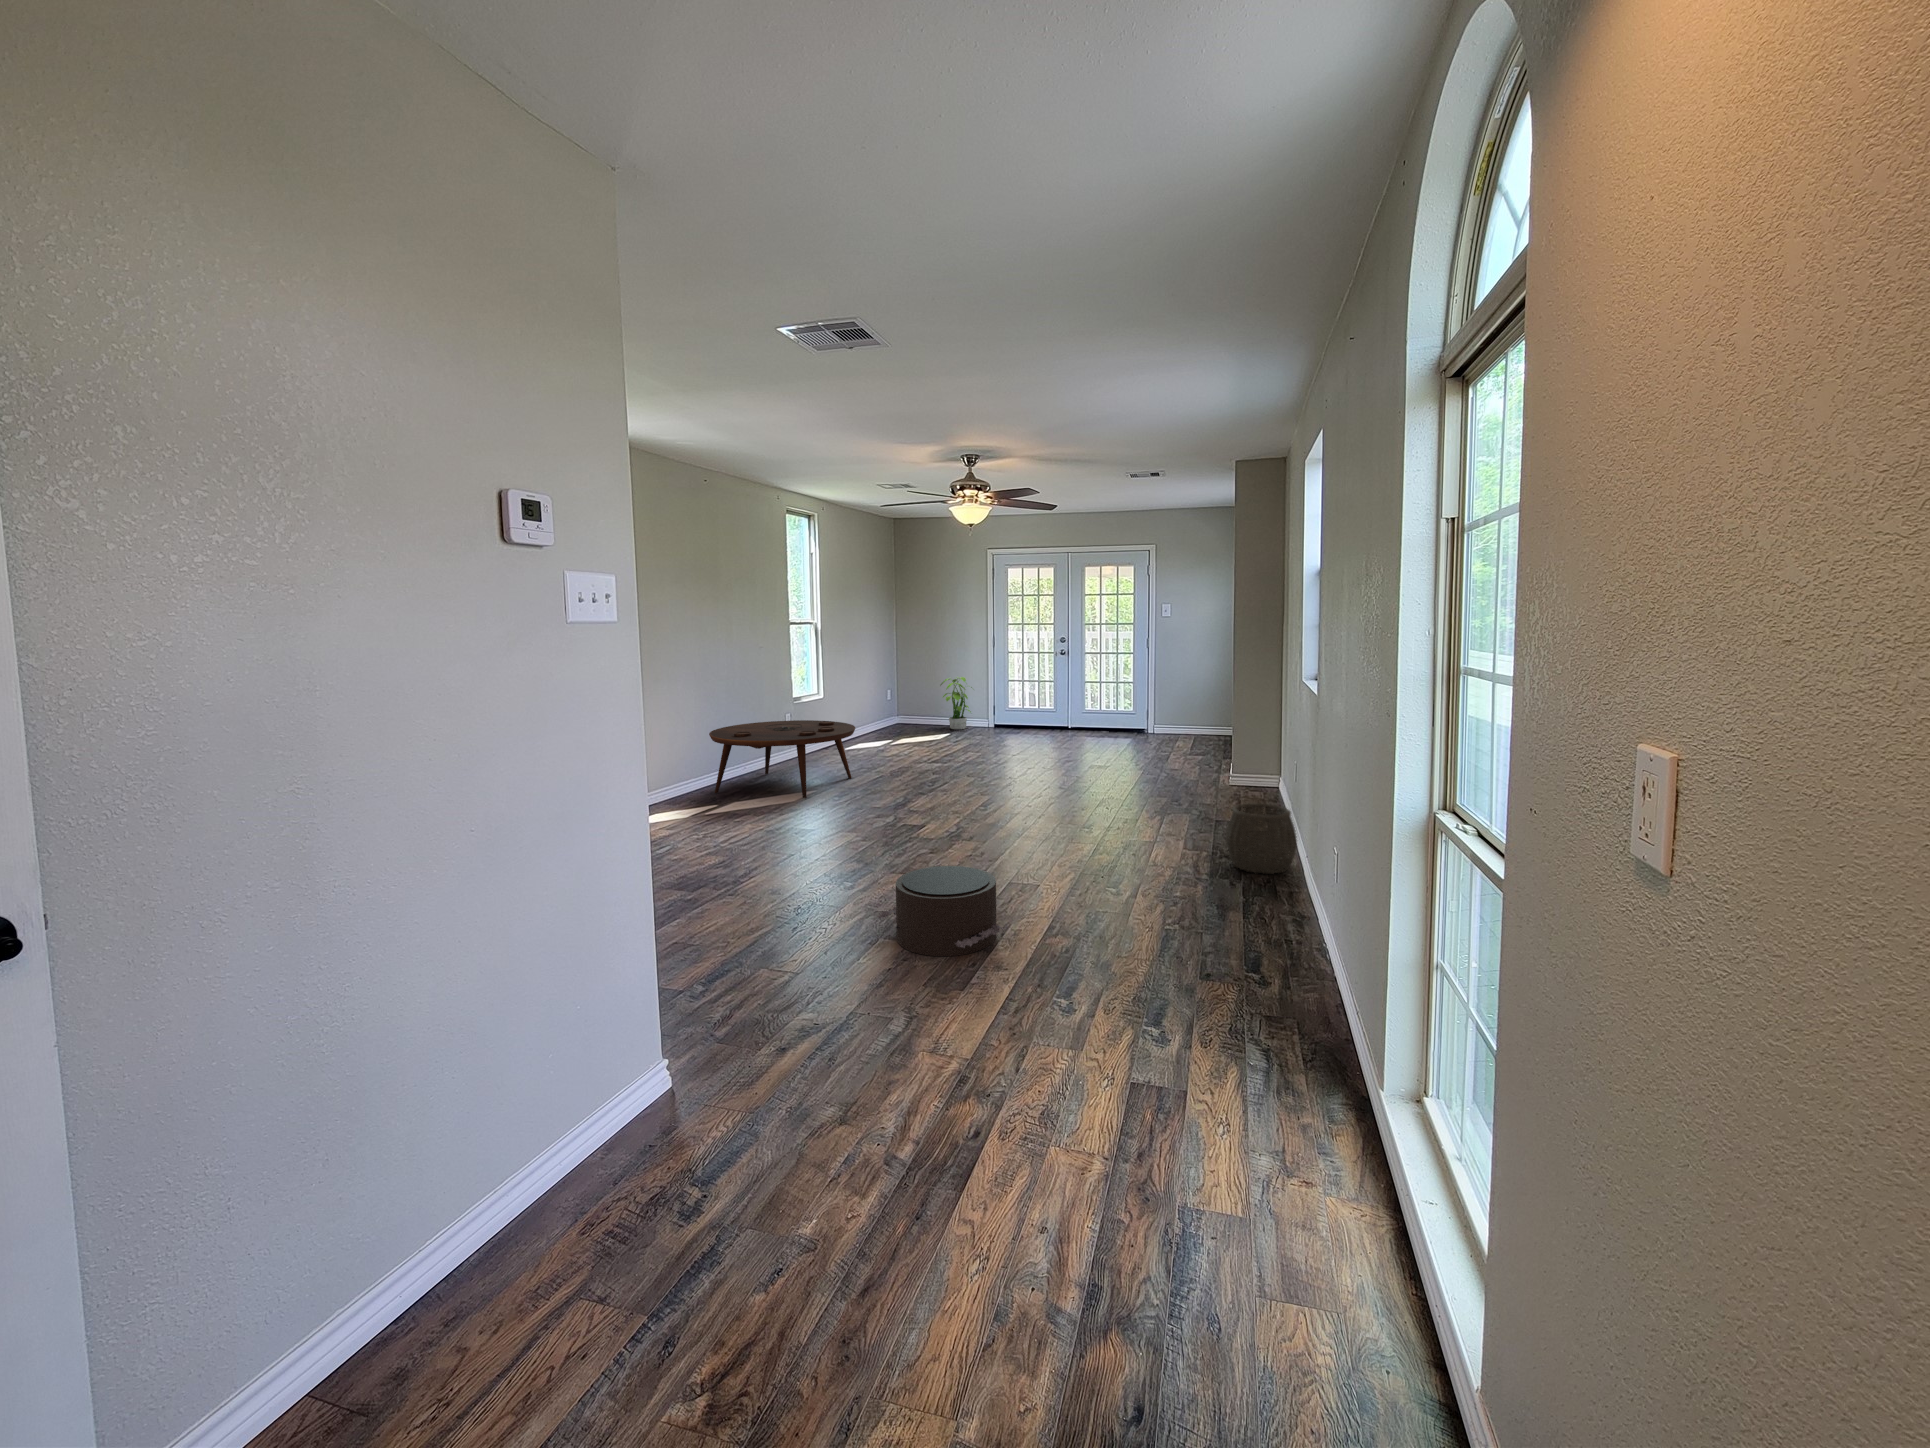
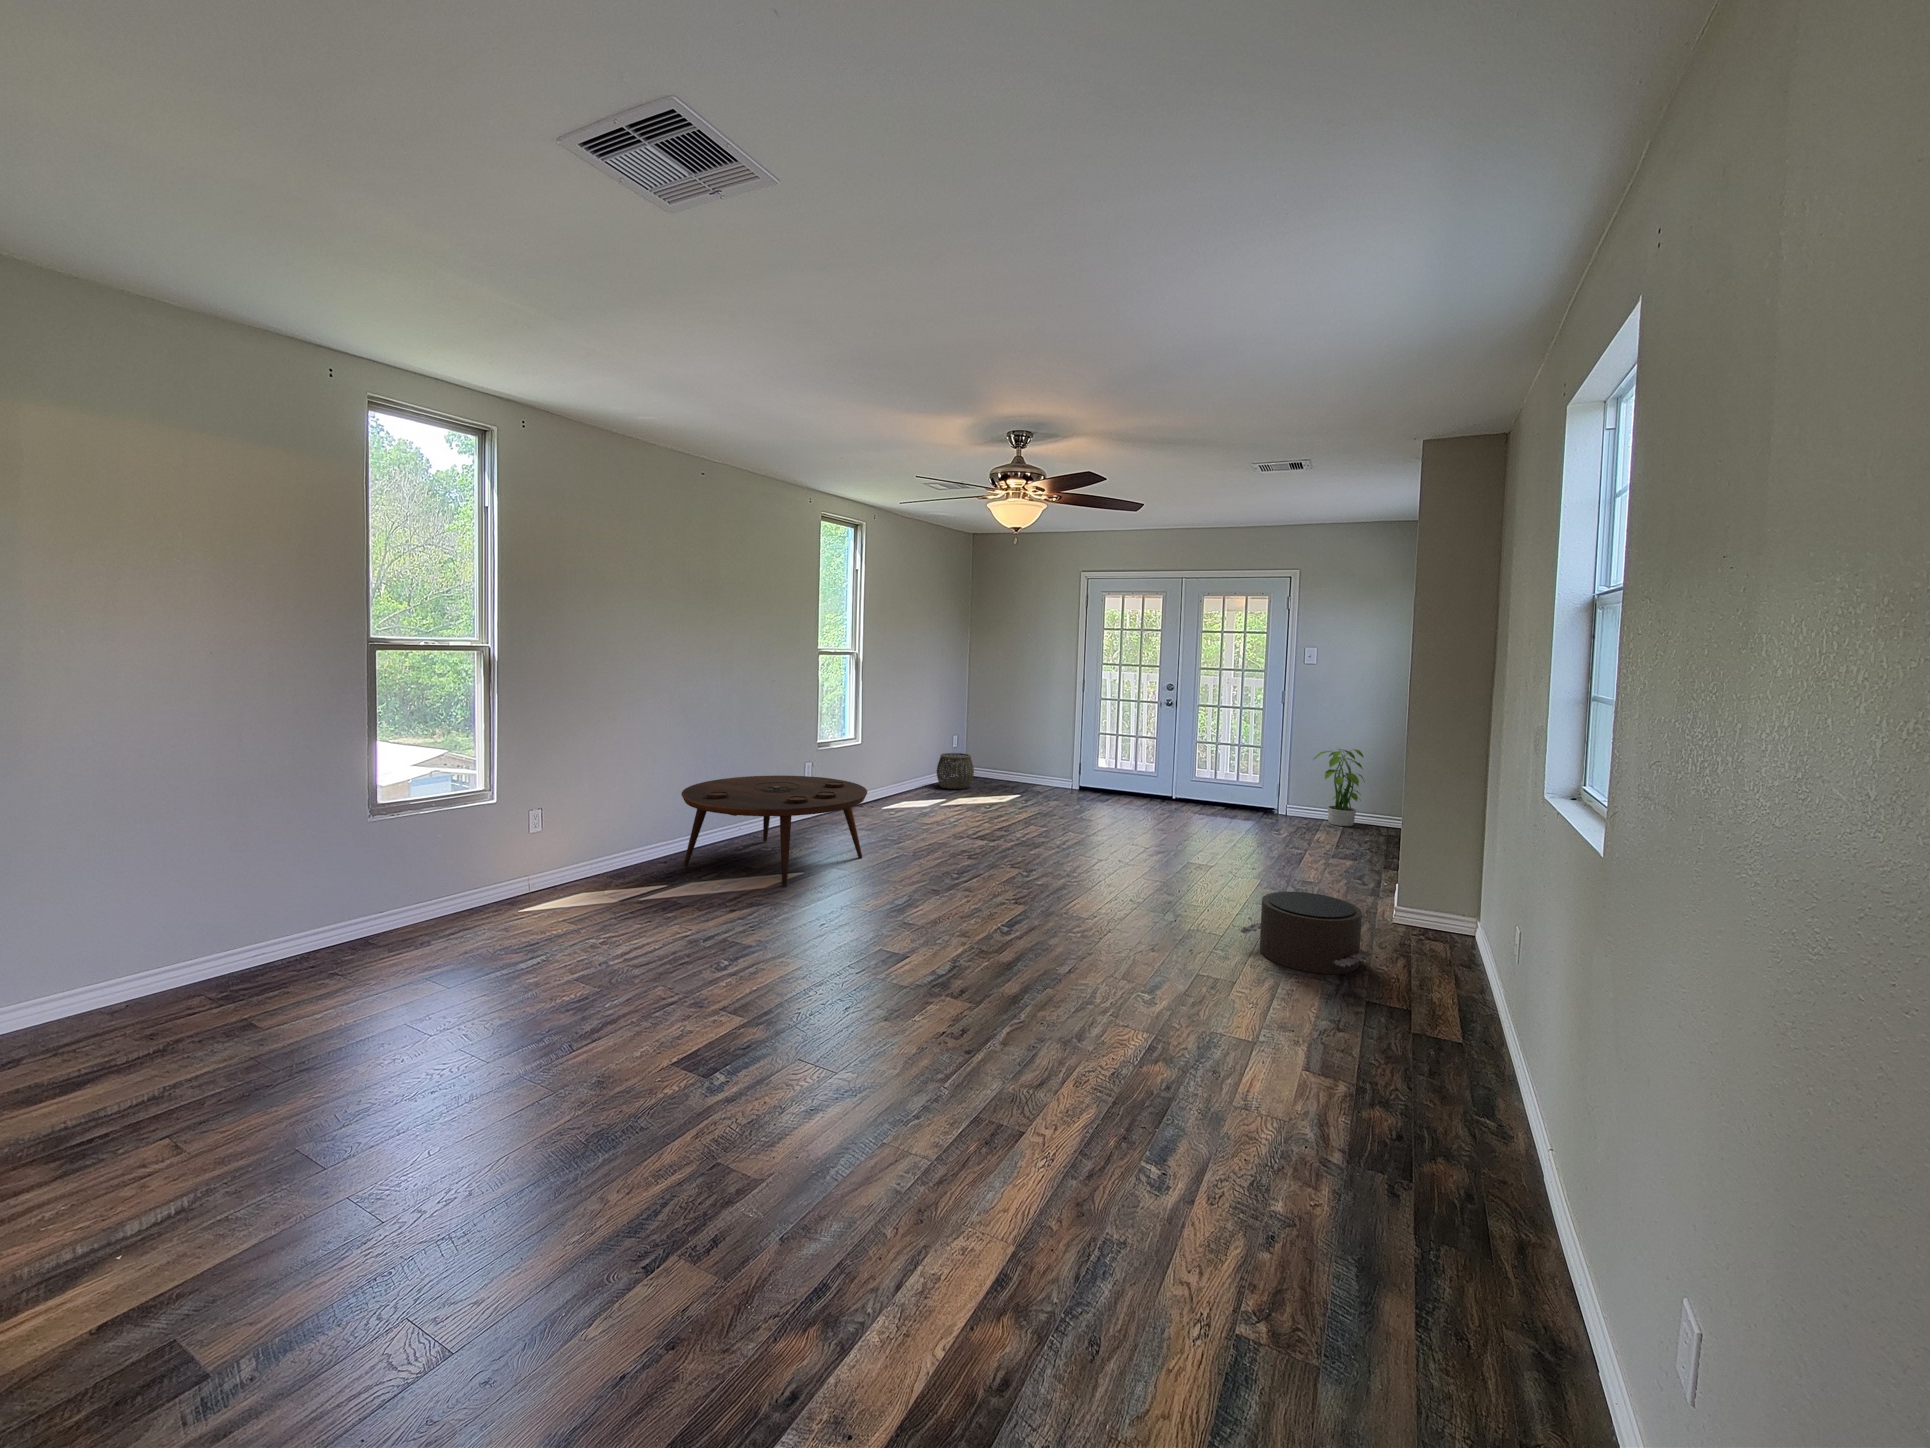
potted plant: present [940,677,972,729] -> present [1313,749,1365,826]
woven basket: present [1226,803,1297,874] -> present [936,753,974,789]
pouf: present [877,866,1004,956] -> present [1239,891,1372,974]

